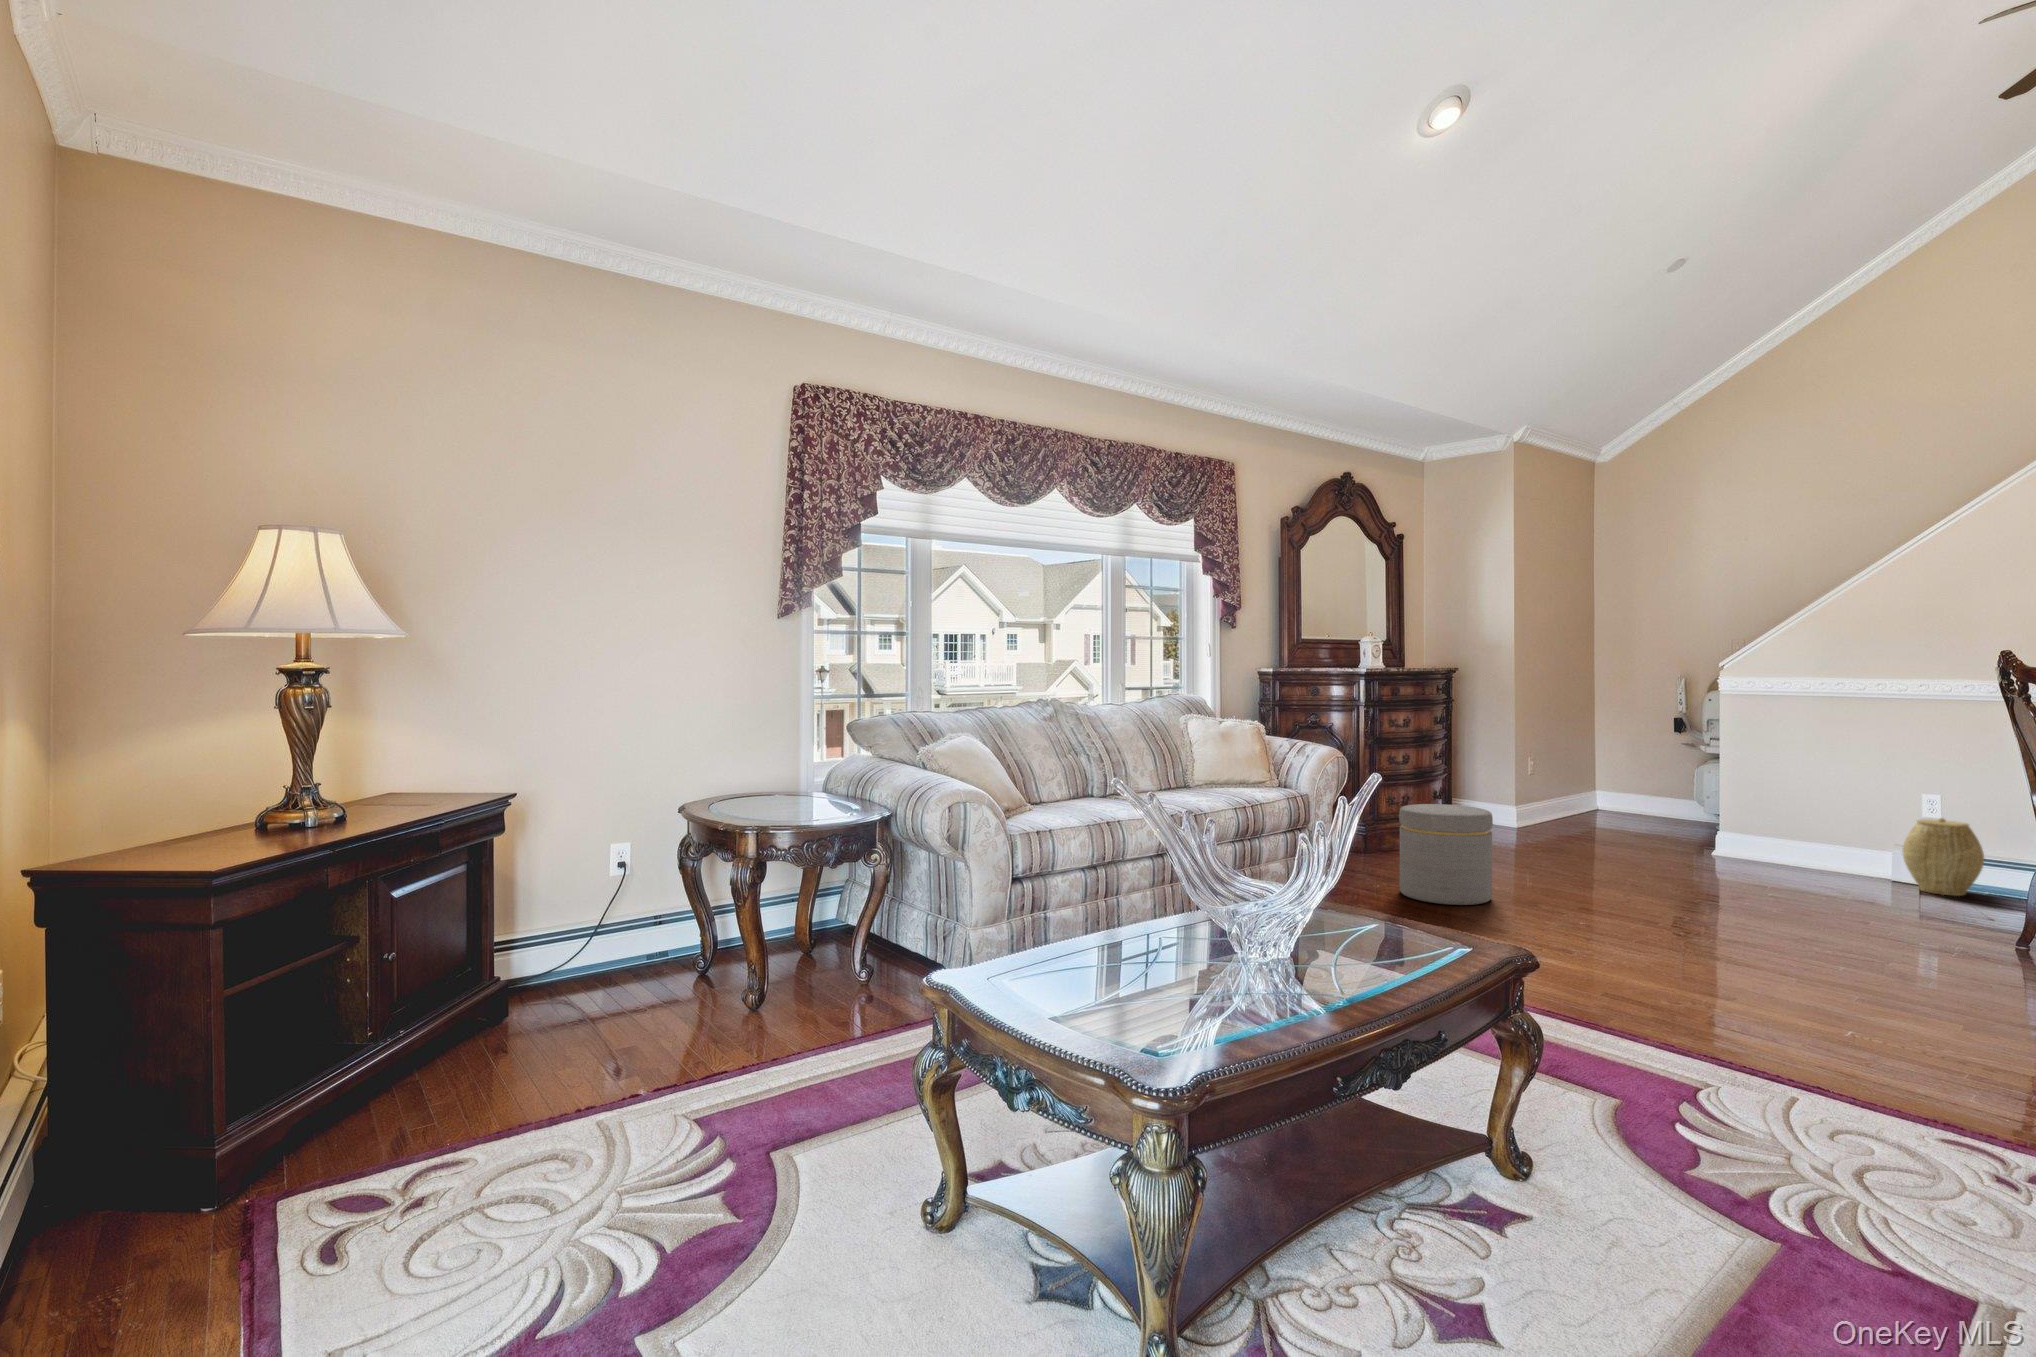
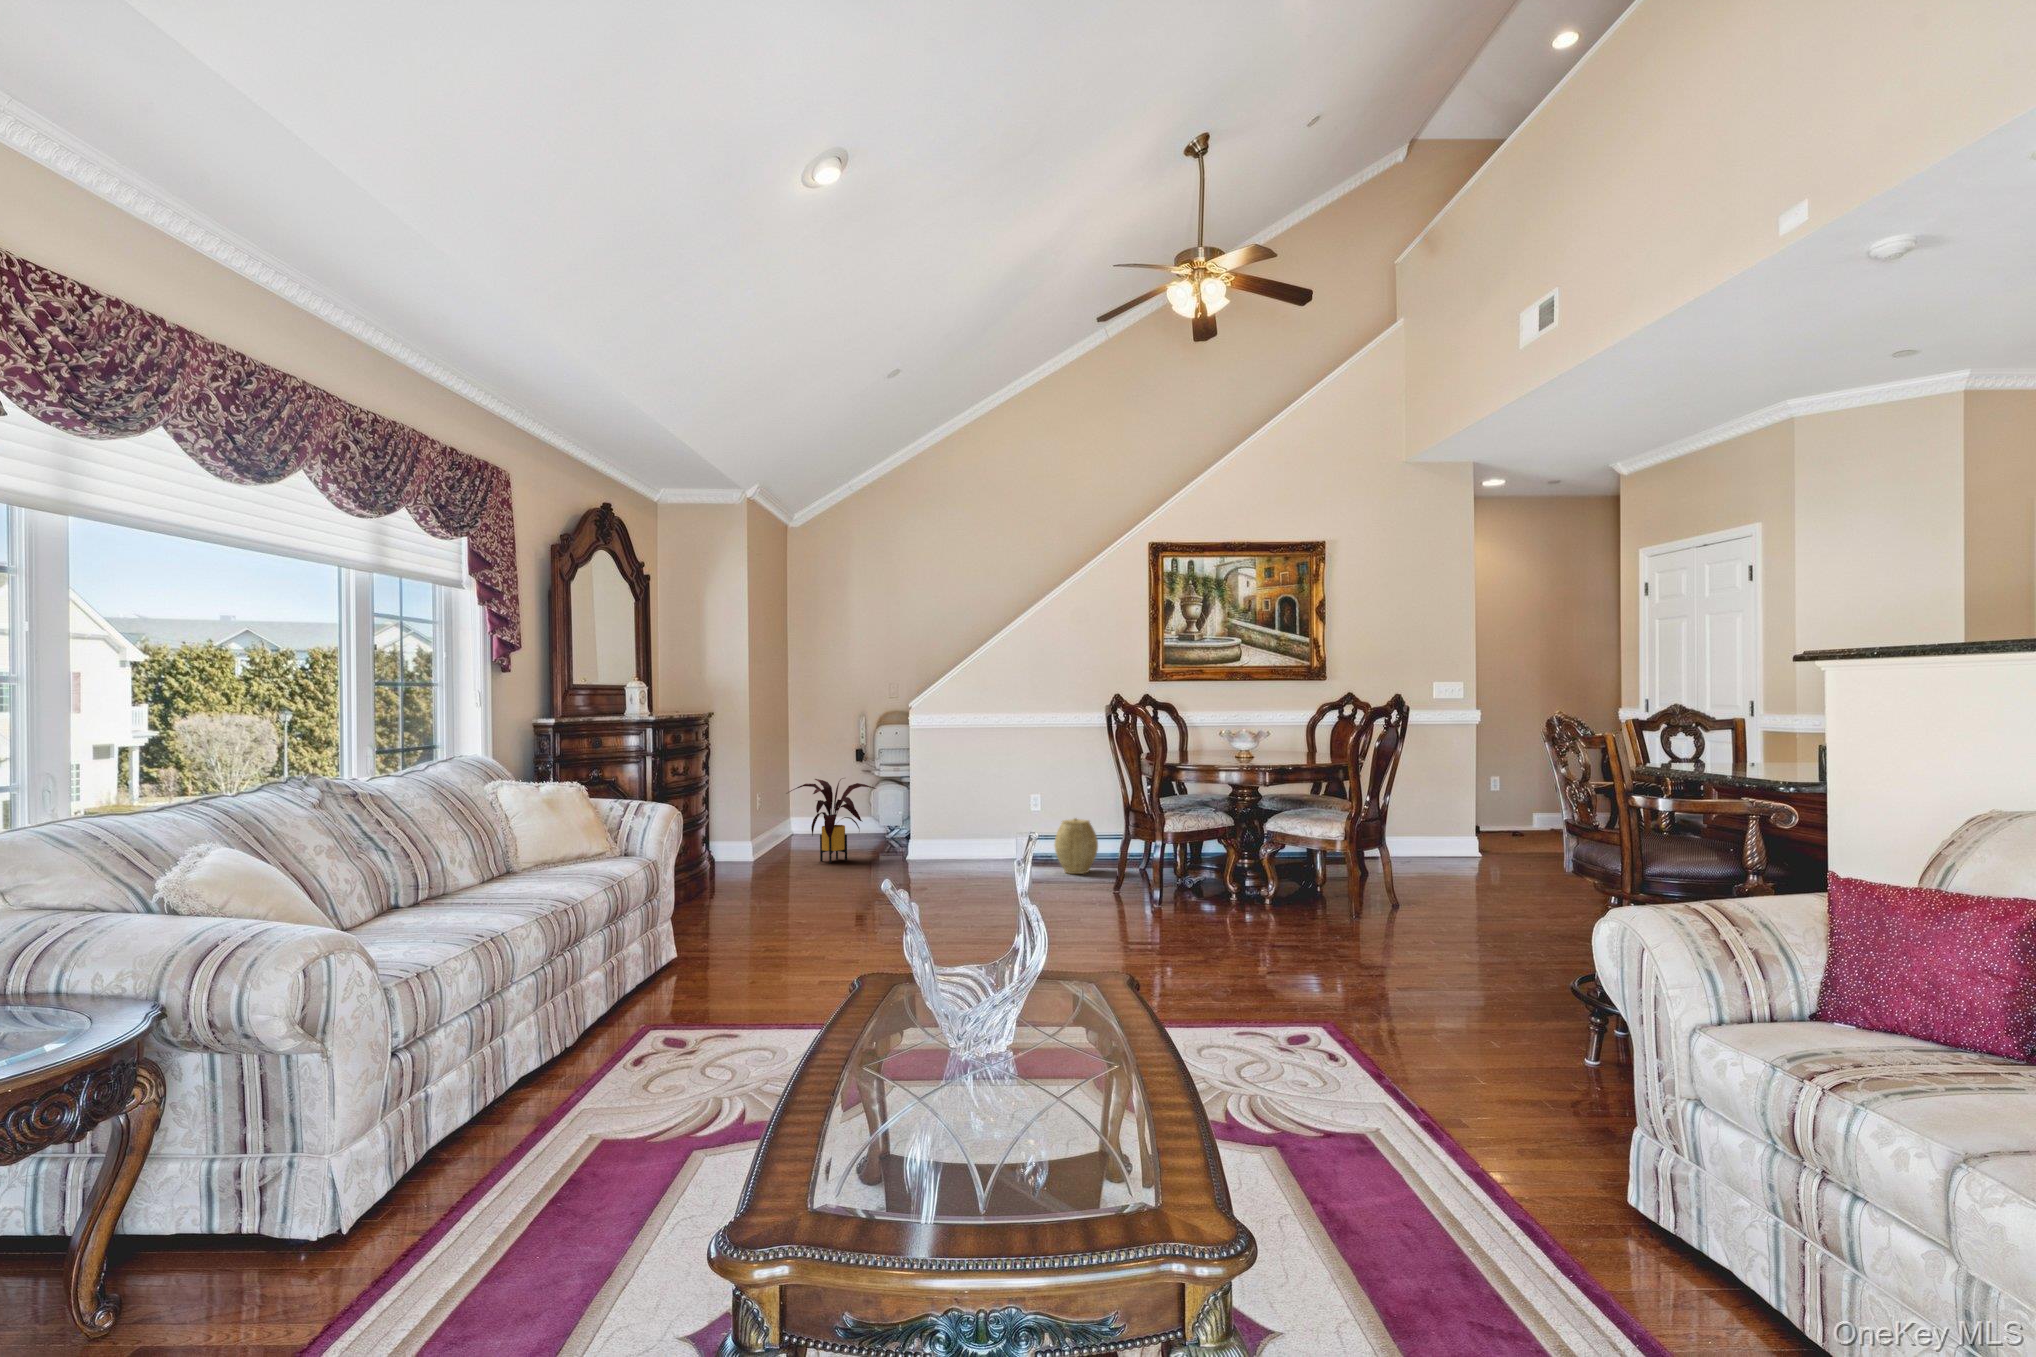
house plant: none [1549,740,1665,834] -> present [788,779,876,863]
ottoman: present [1399,804,1493,905] -> none [738,853,828,957]

